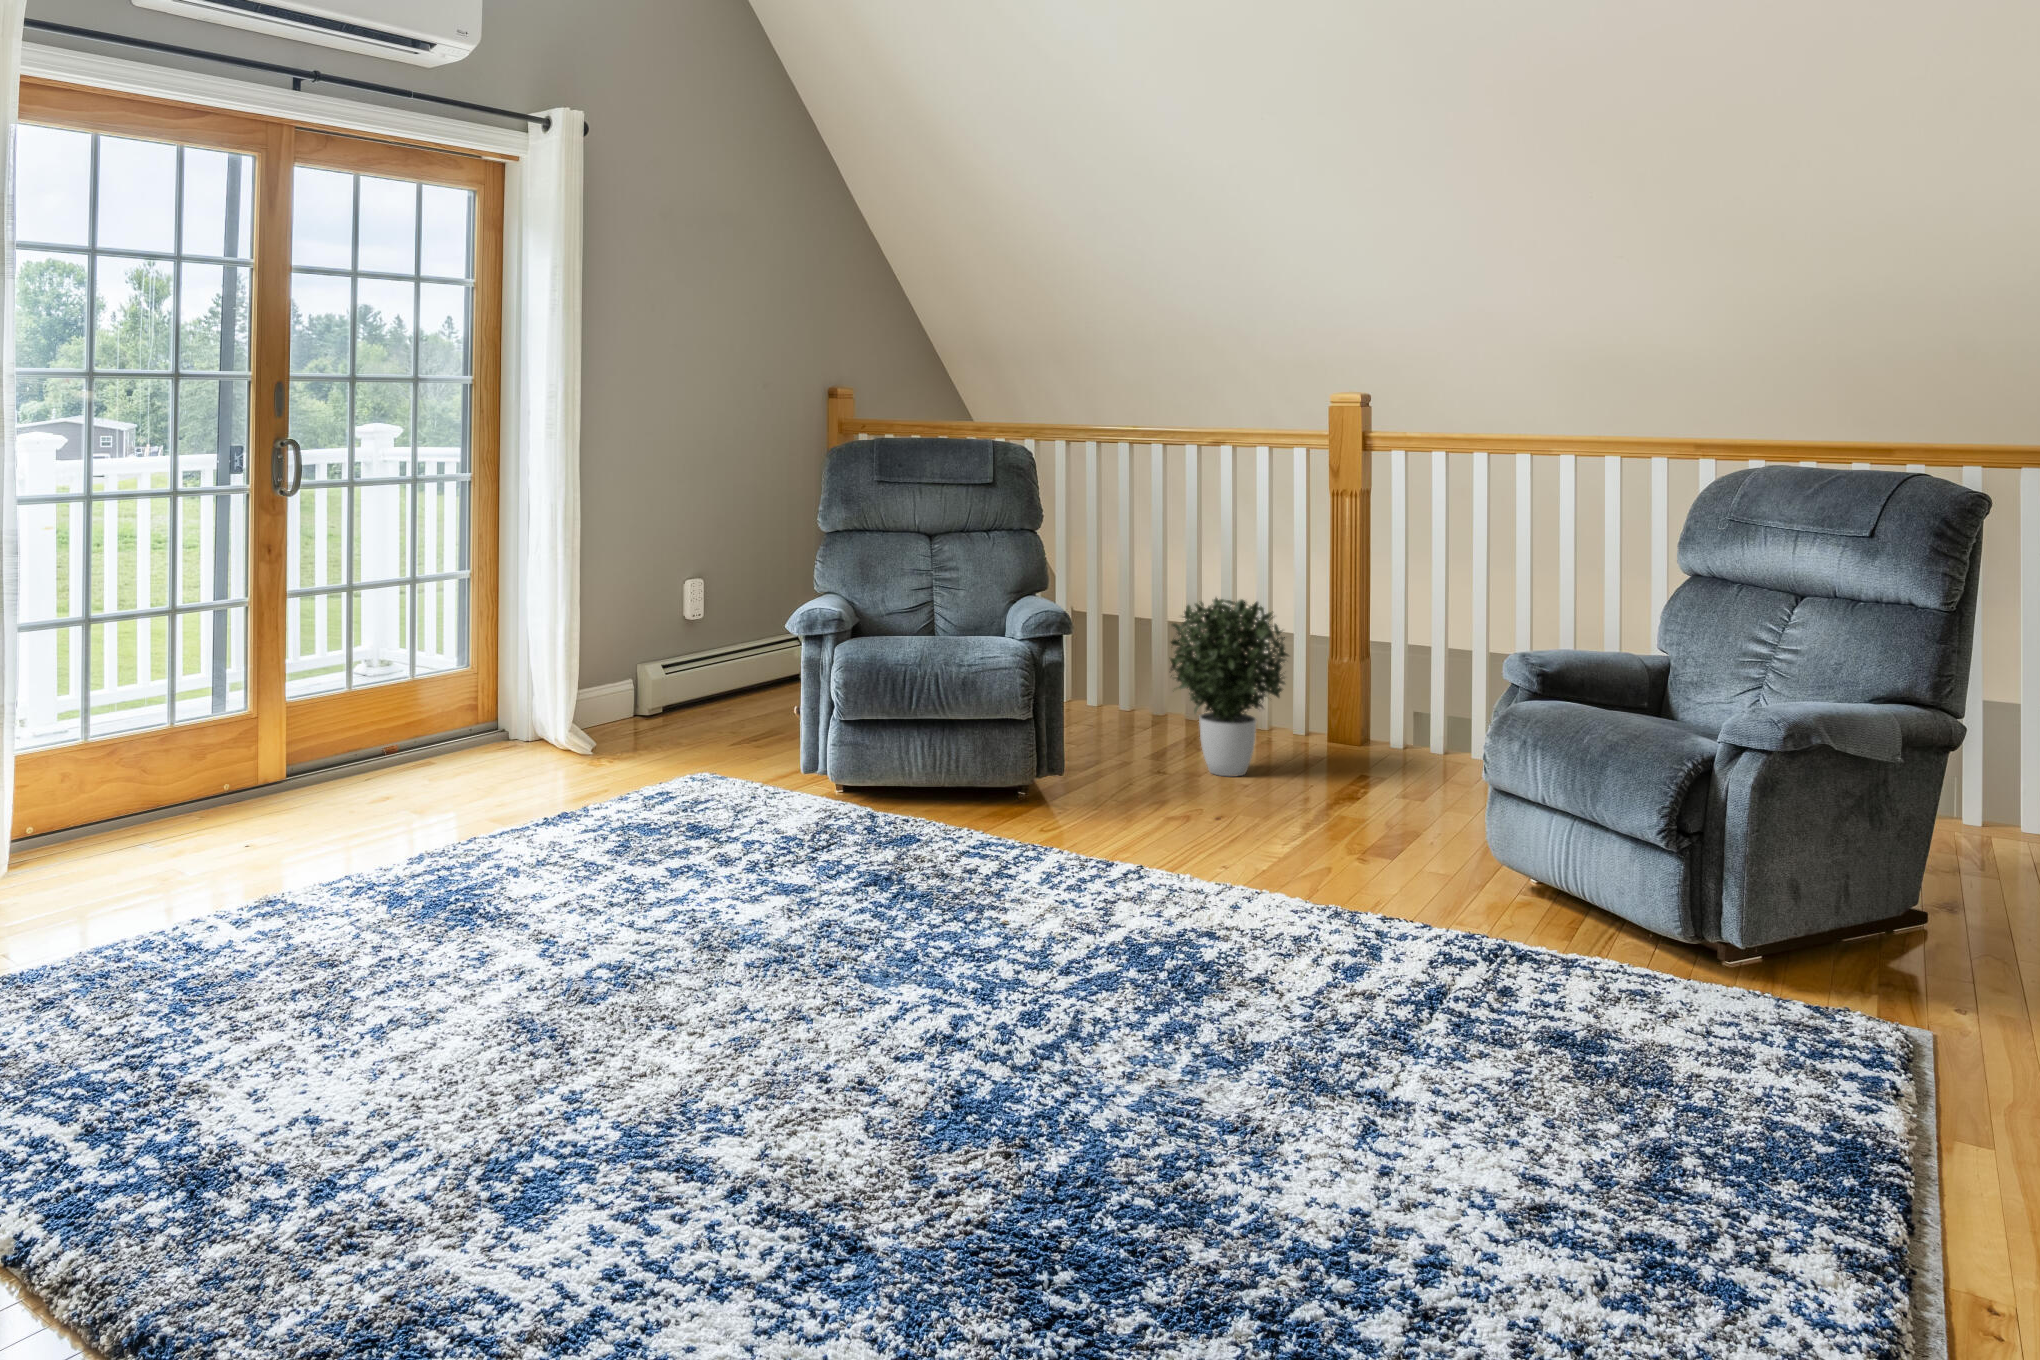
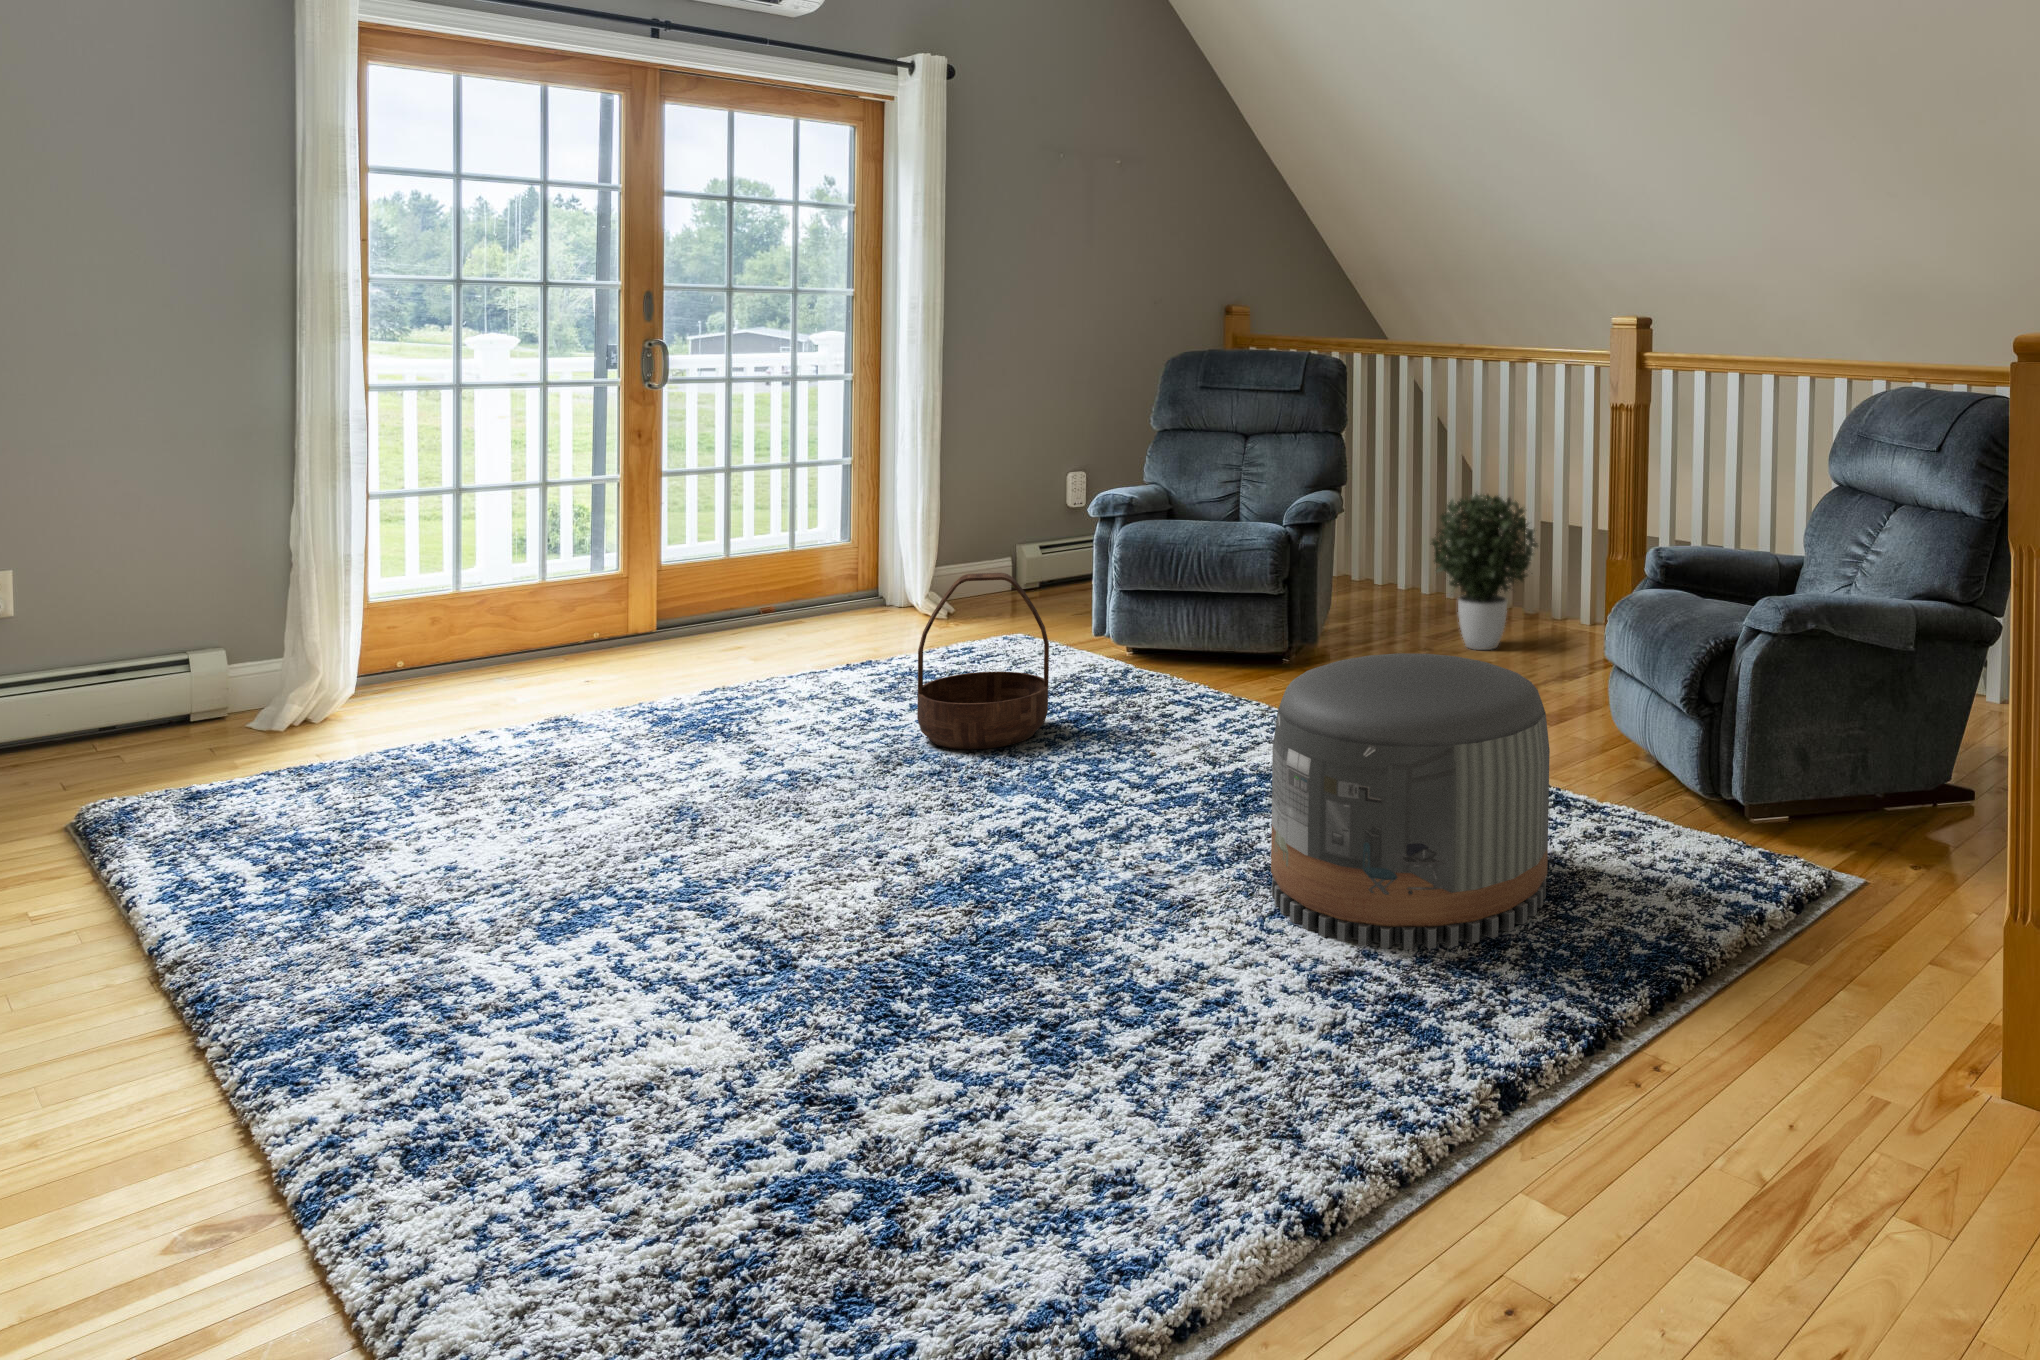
basket: none [712,705,856,915] -> present [917,573,1049,749]
pouf: none [1299,792,1635,1141] -> present [1271,653,1550,949]

